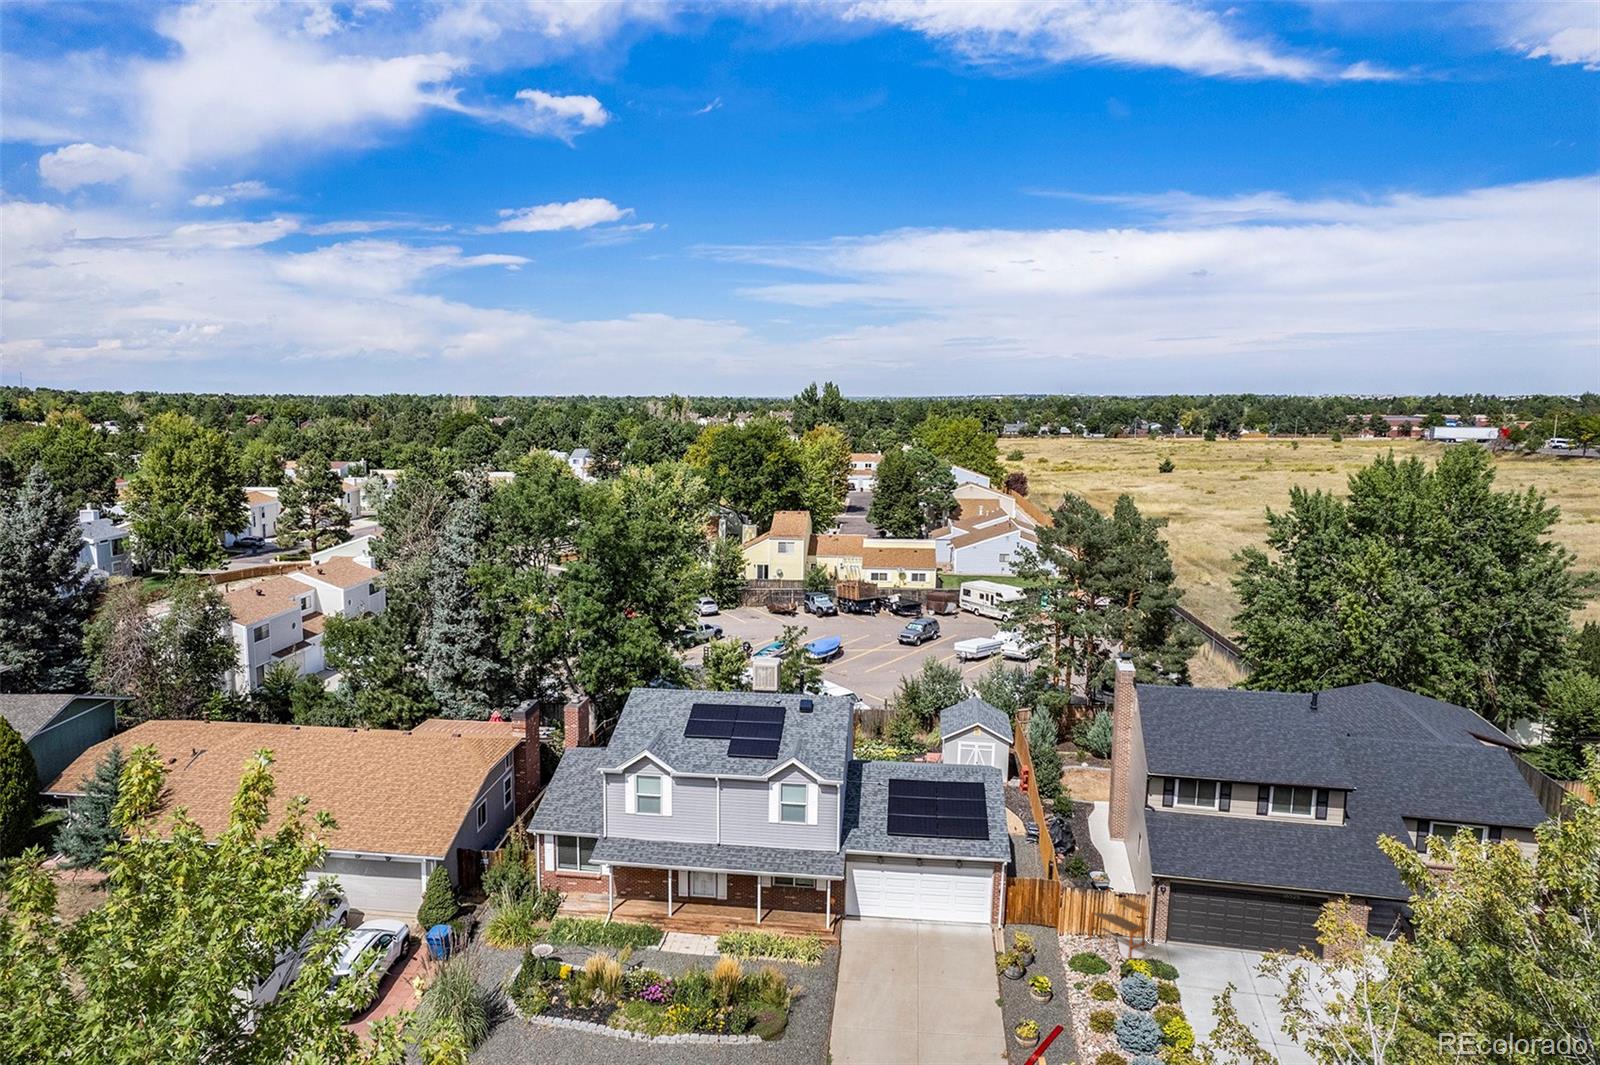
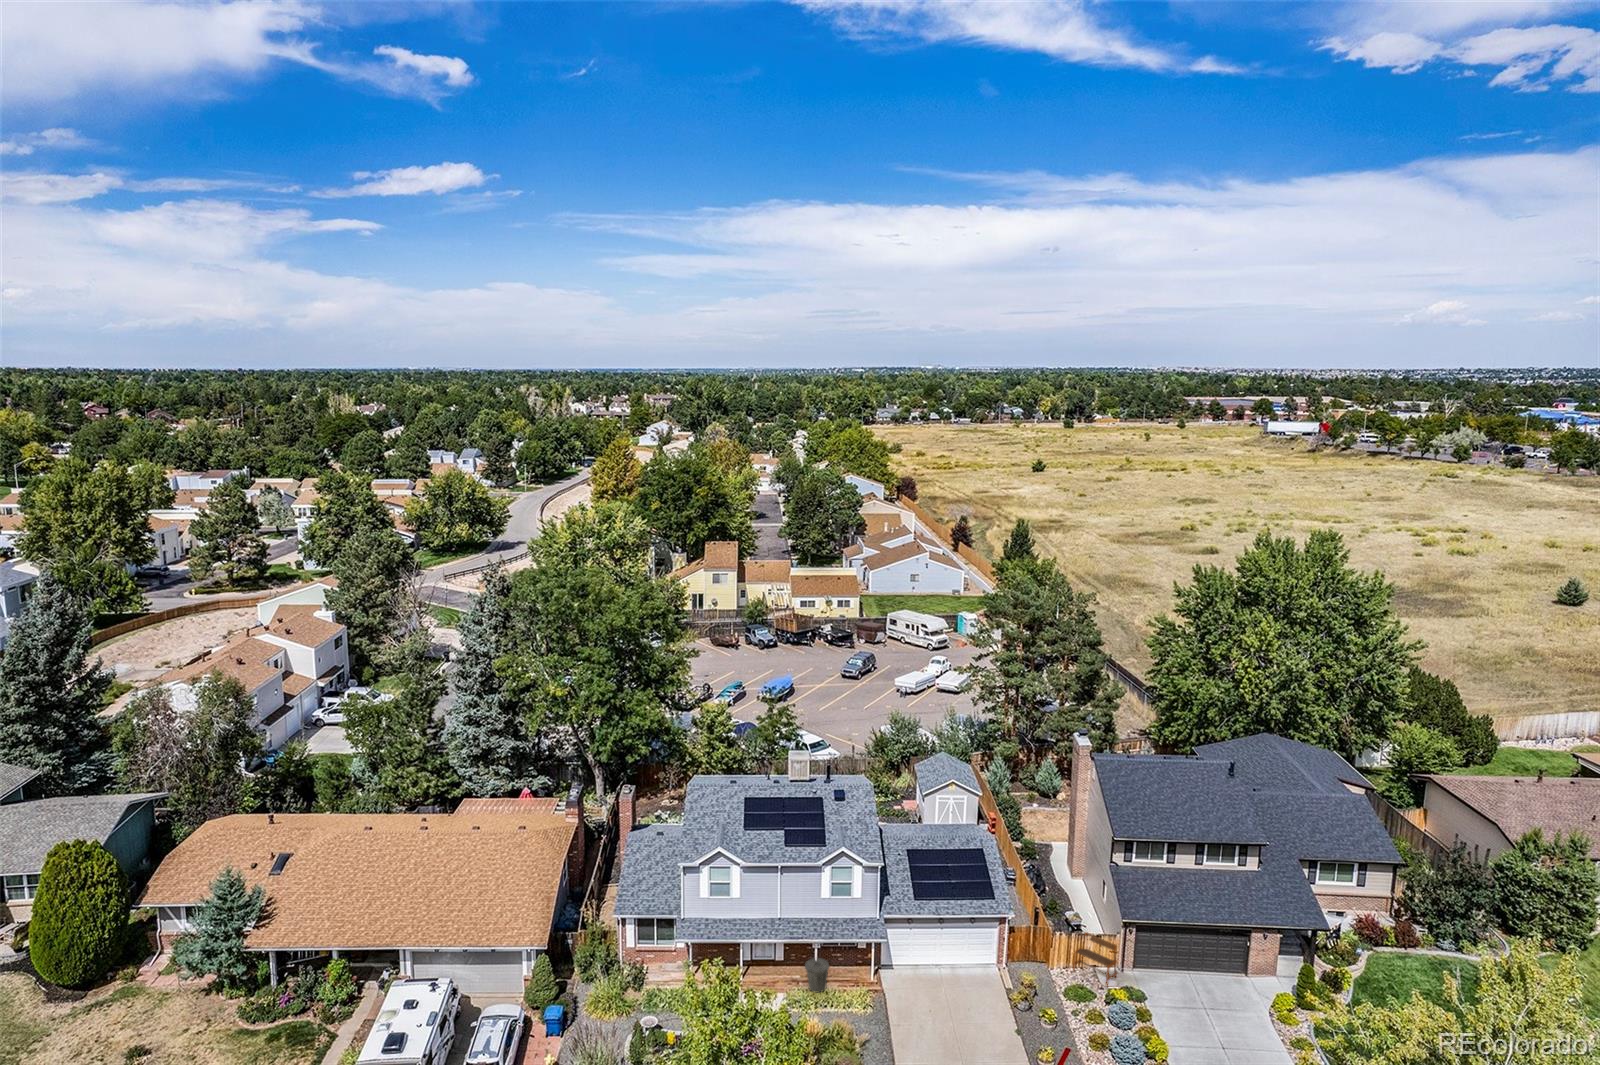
trash can: none [745,896,775,937] -> present [805,958,830,993]

